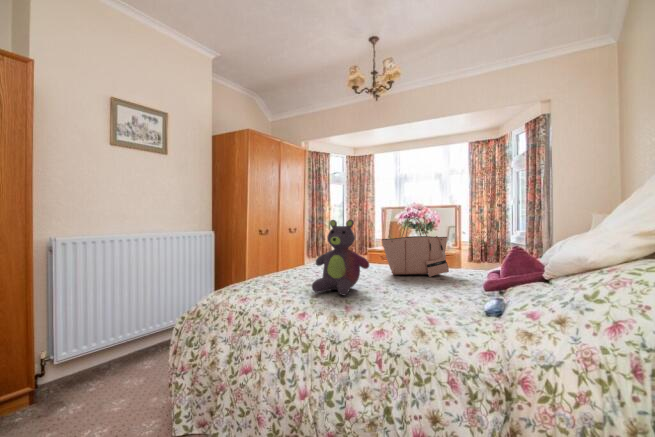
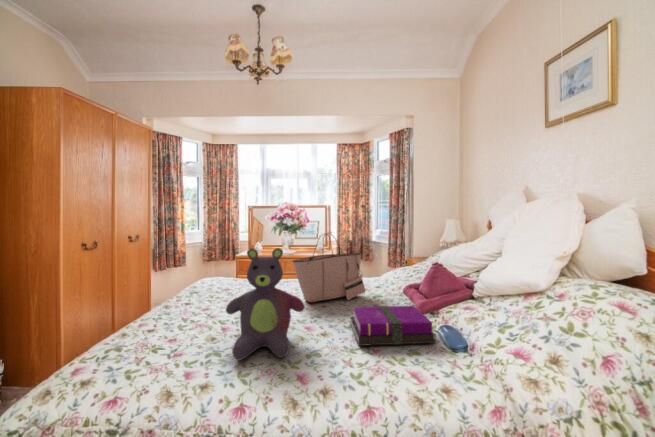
notebook: none [405,274,478,306] -> present [350,306,436,346]

